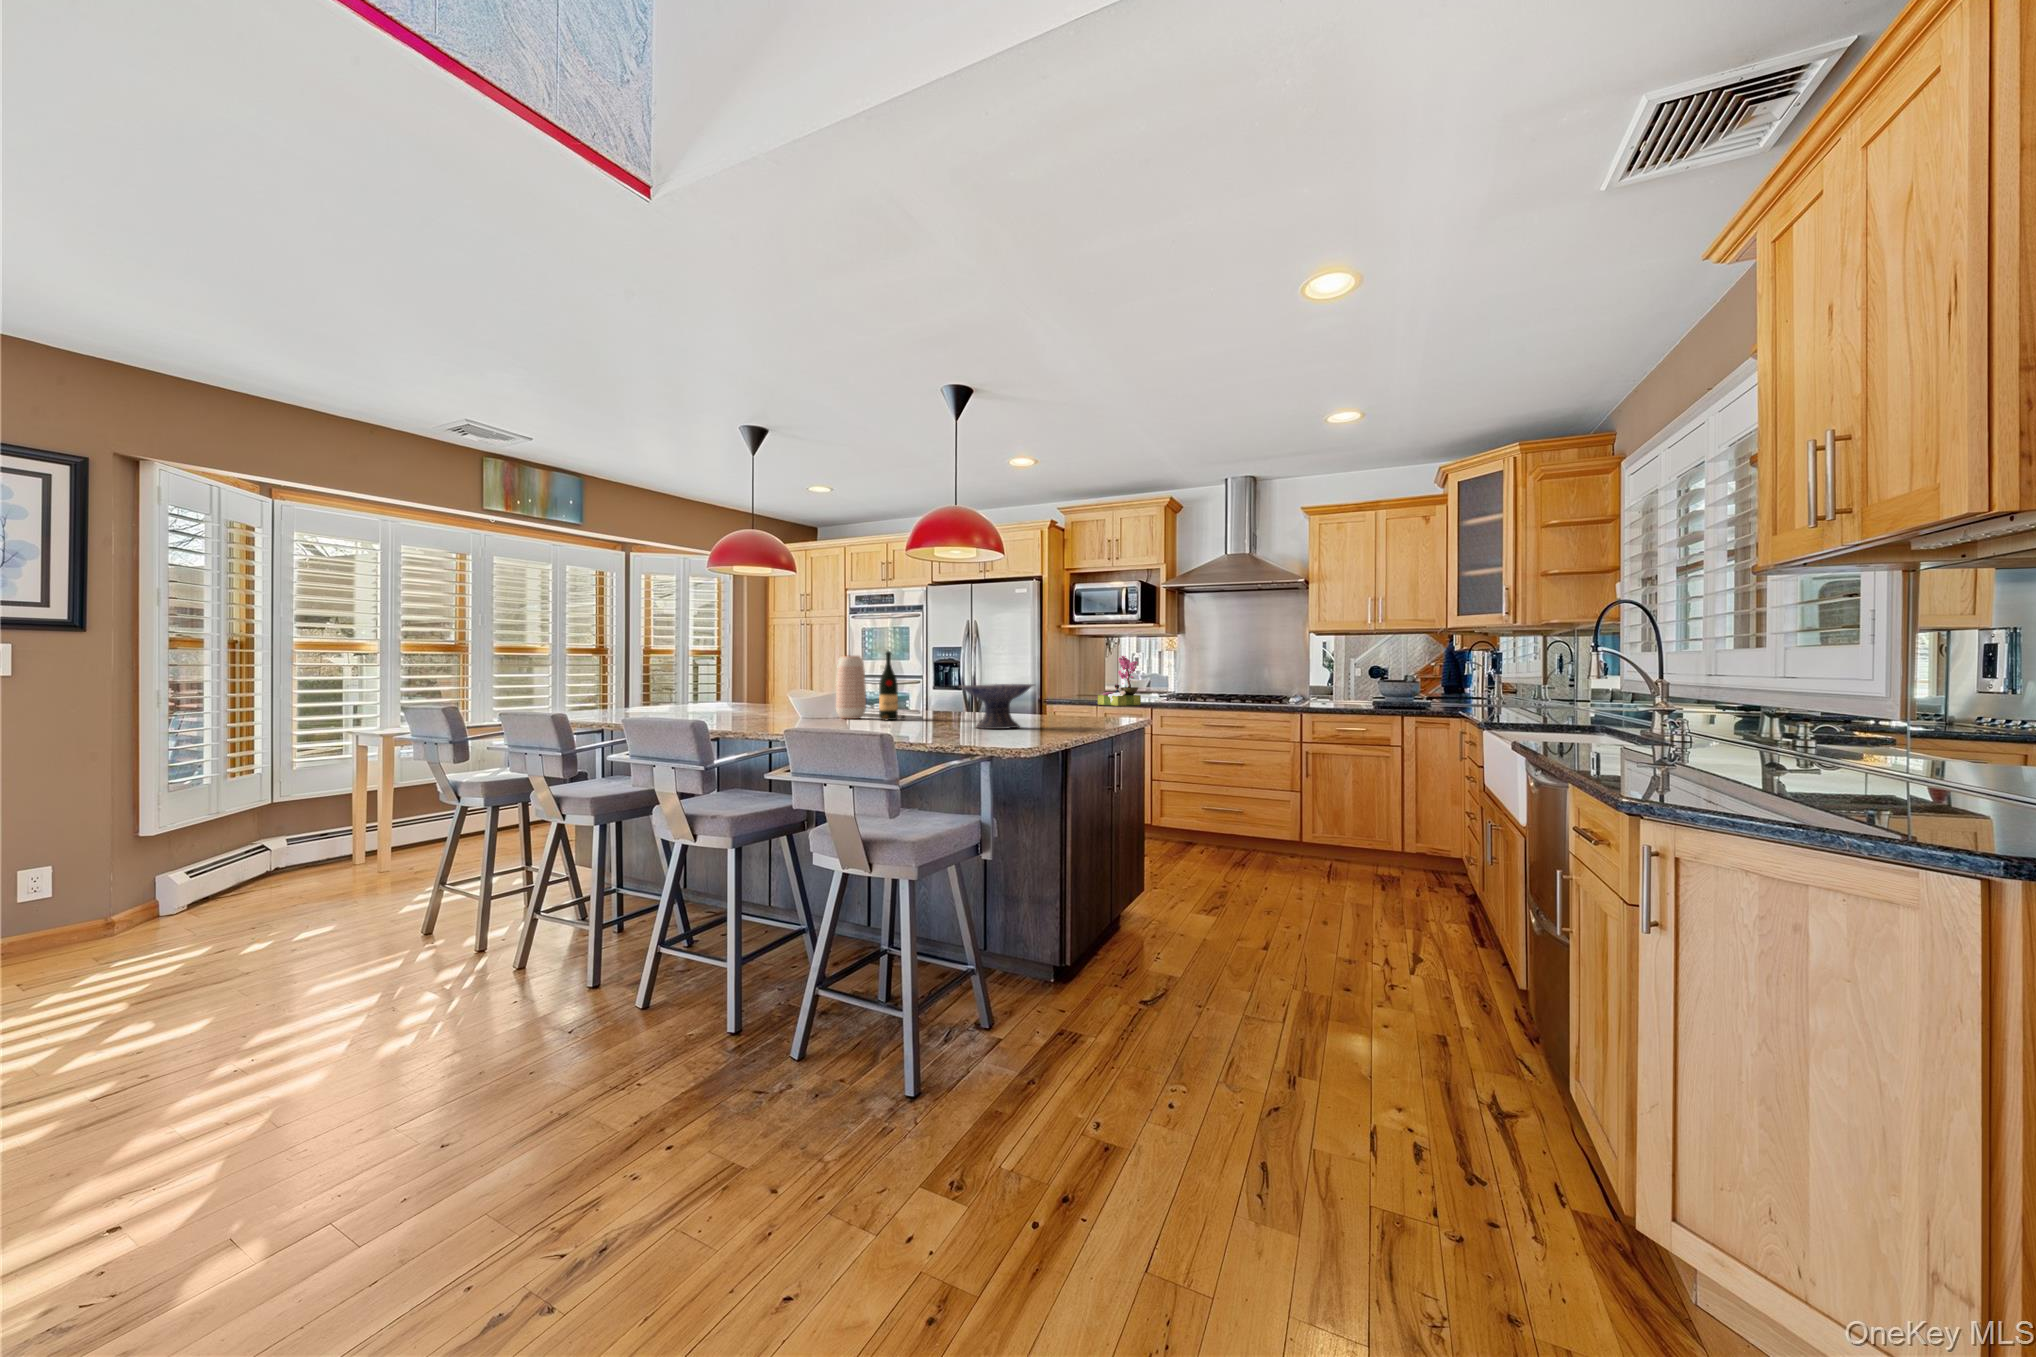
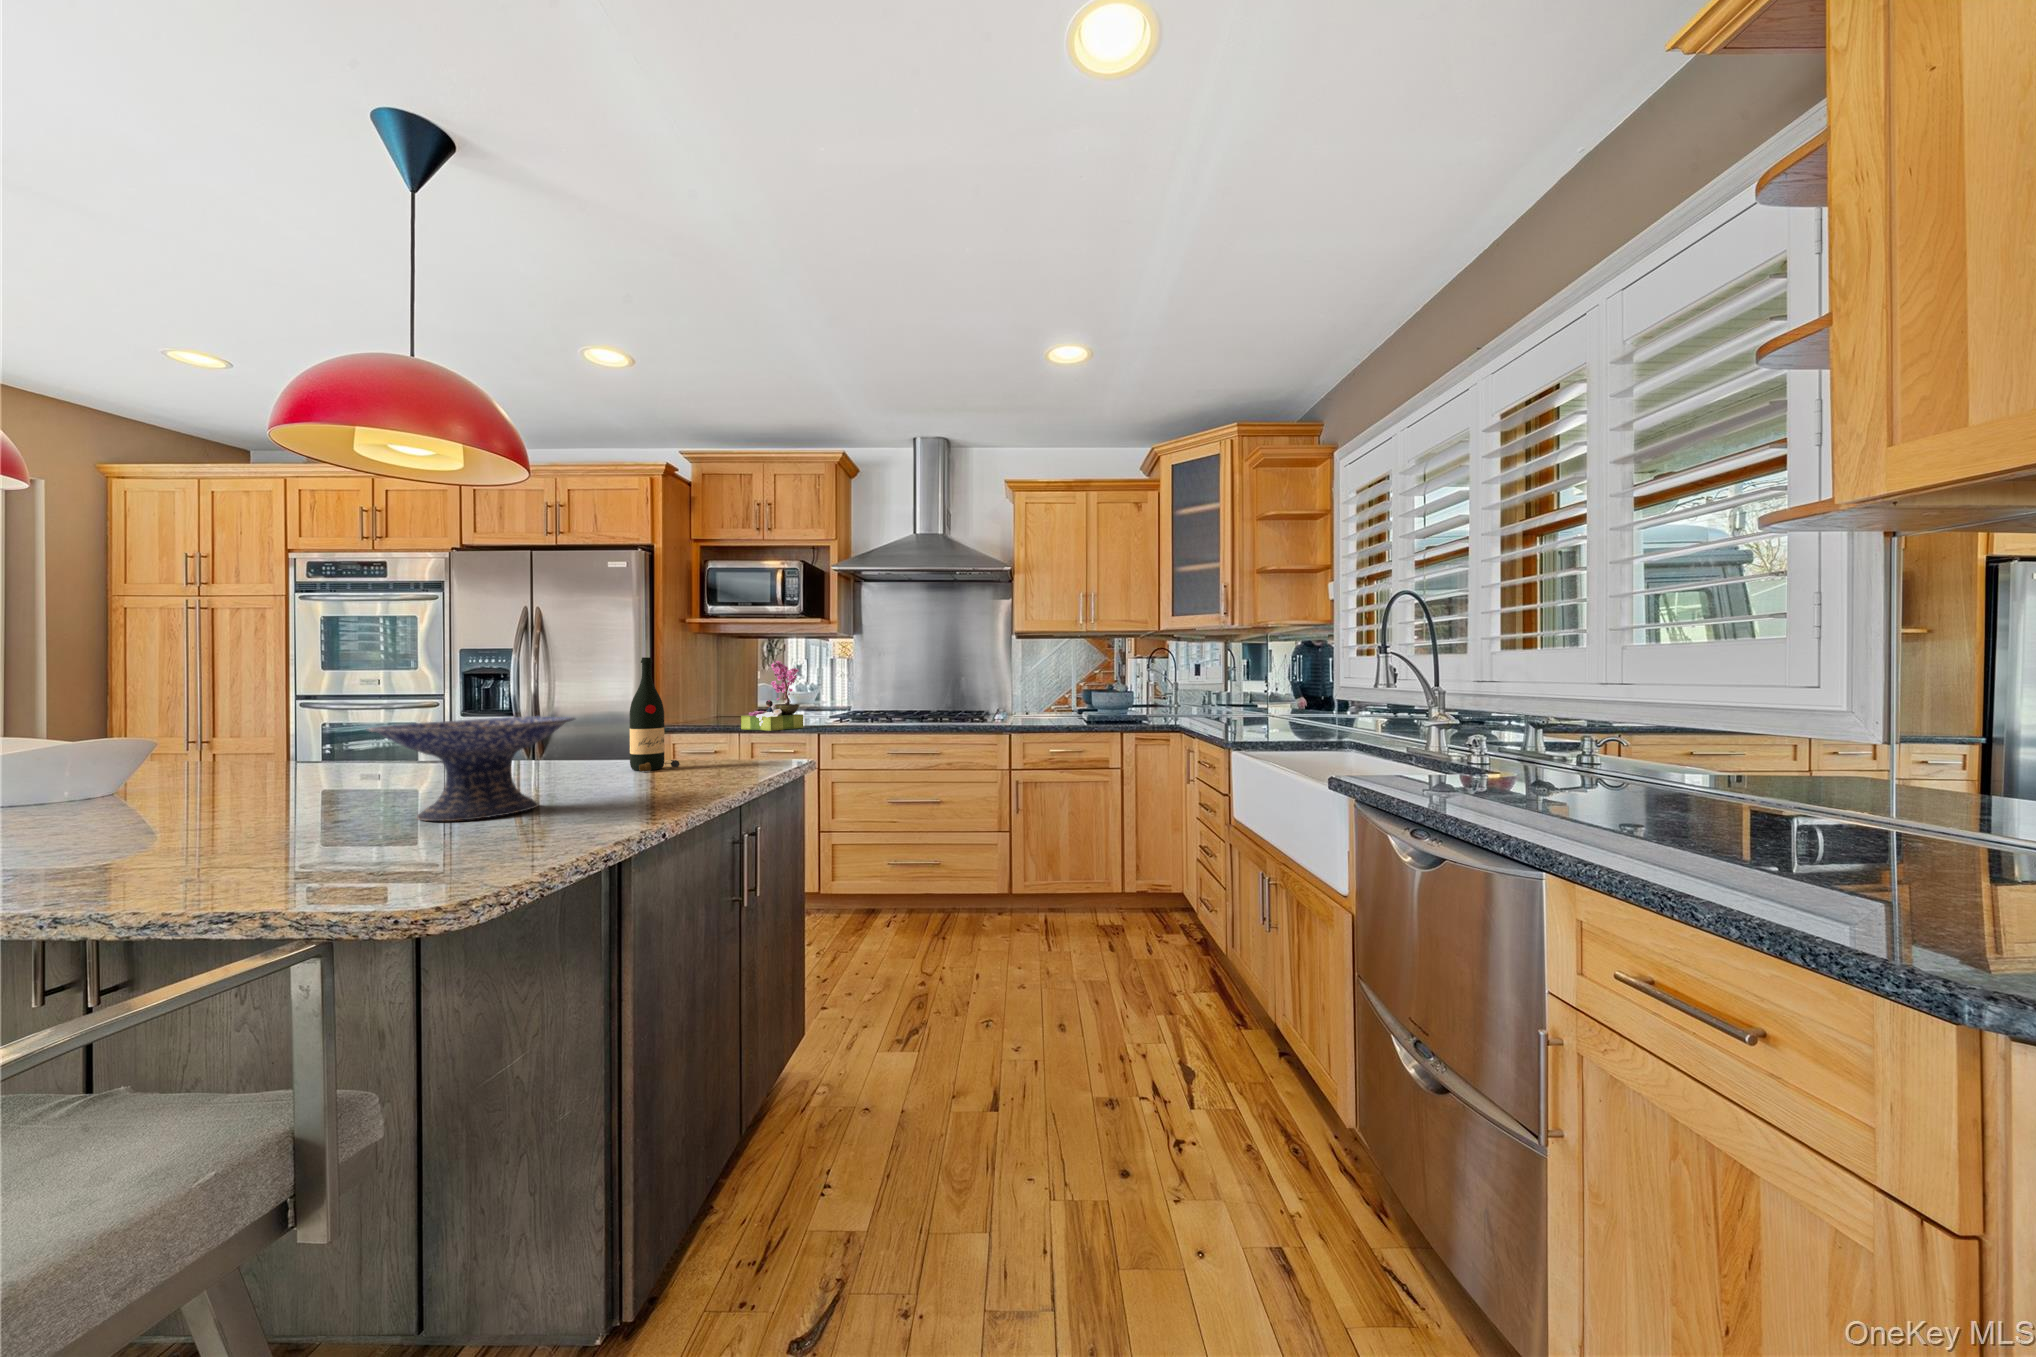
wine bottle: present [879,651,905,720] -> present [630,657,680,772]
vase: present [836,656,866,719] -> none [65,660,173,805]

